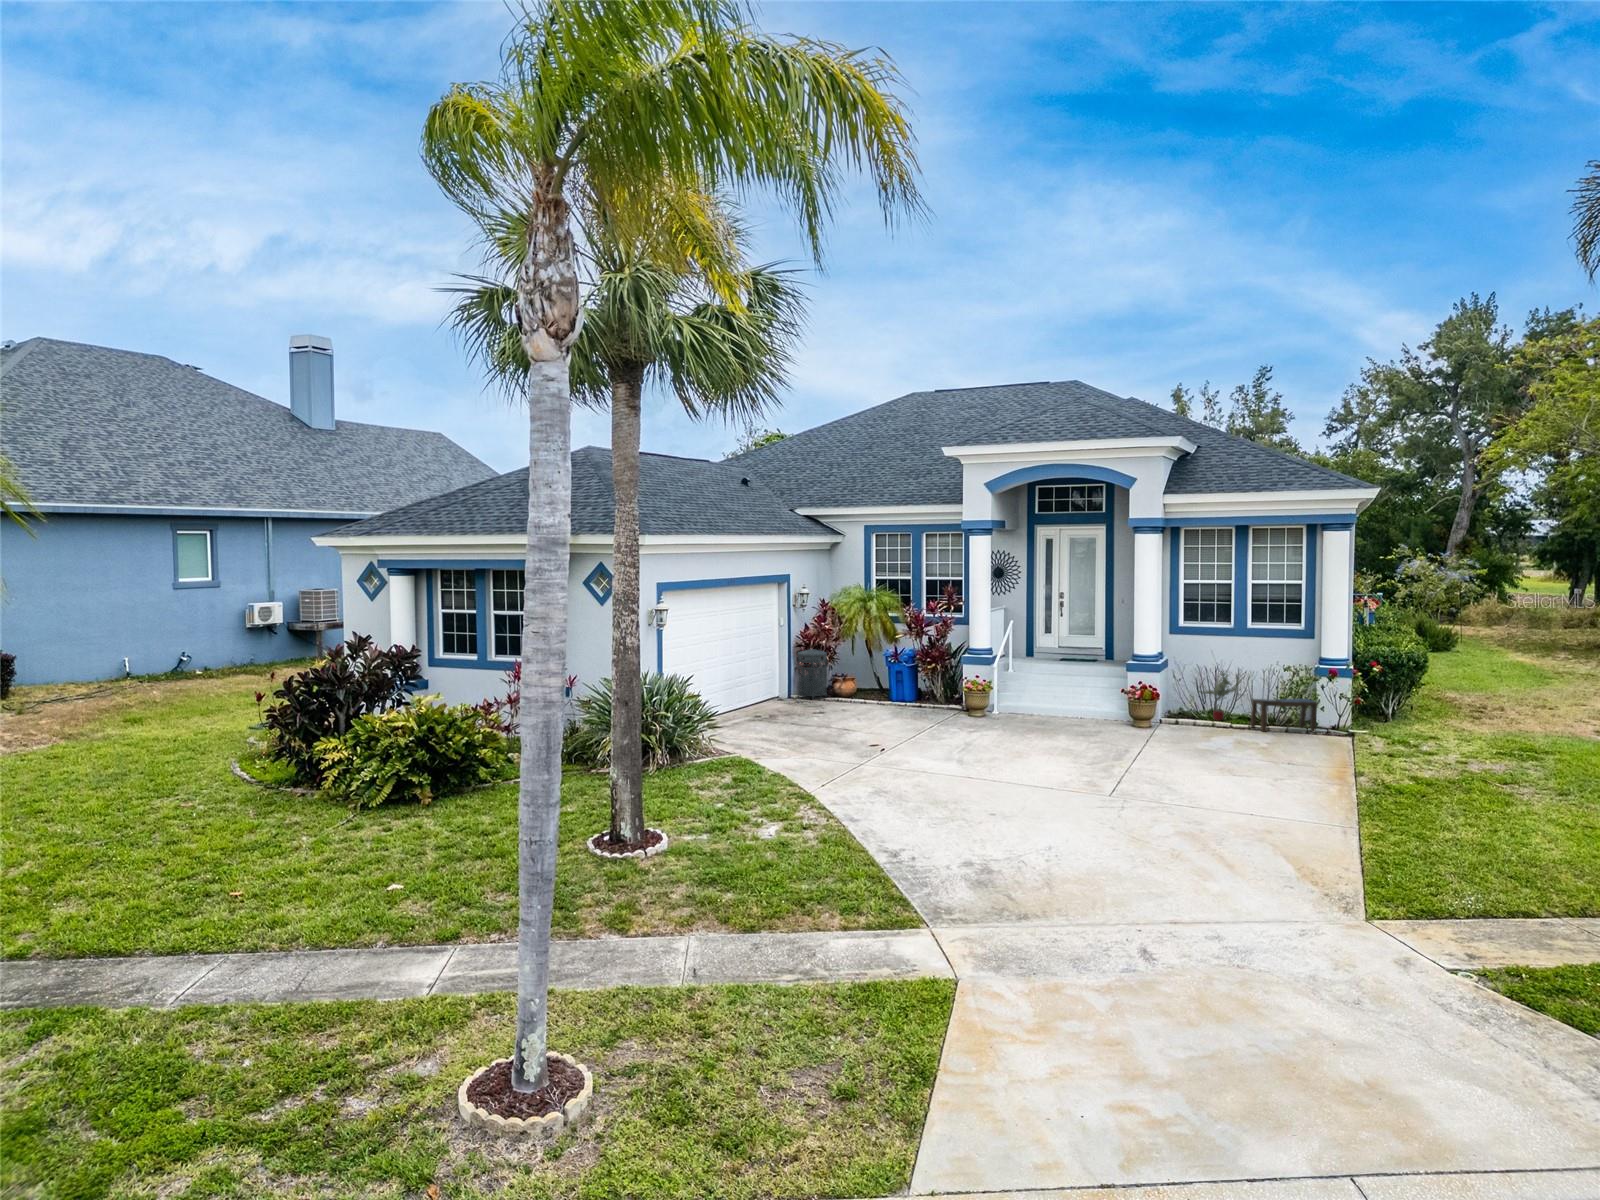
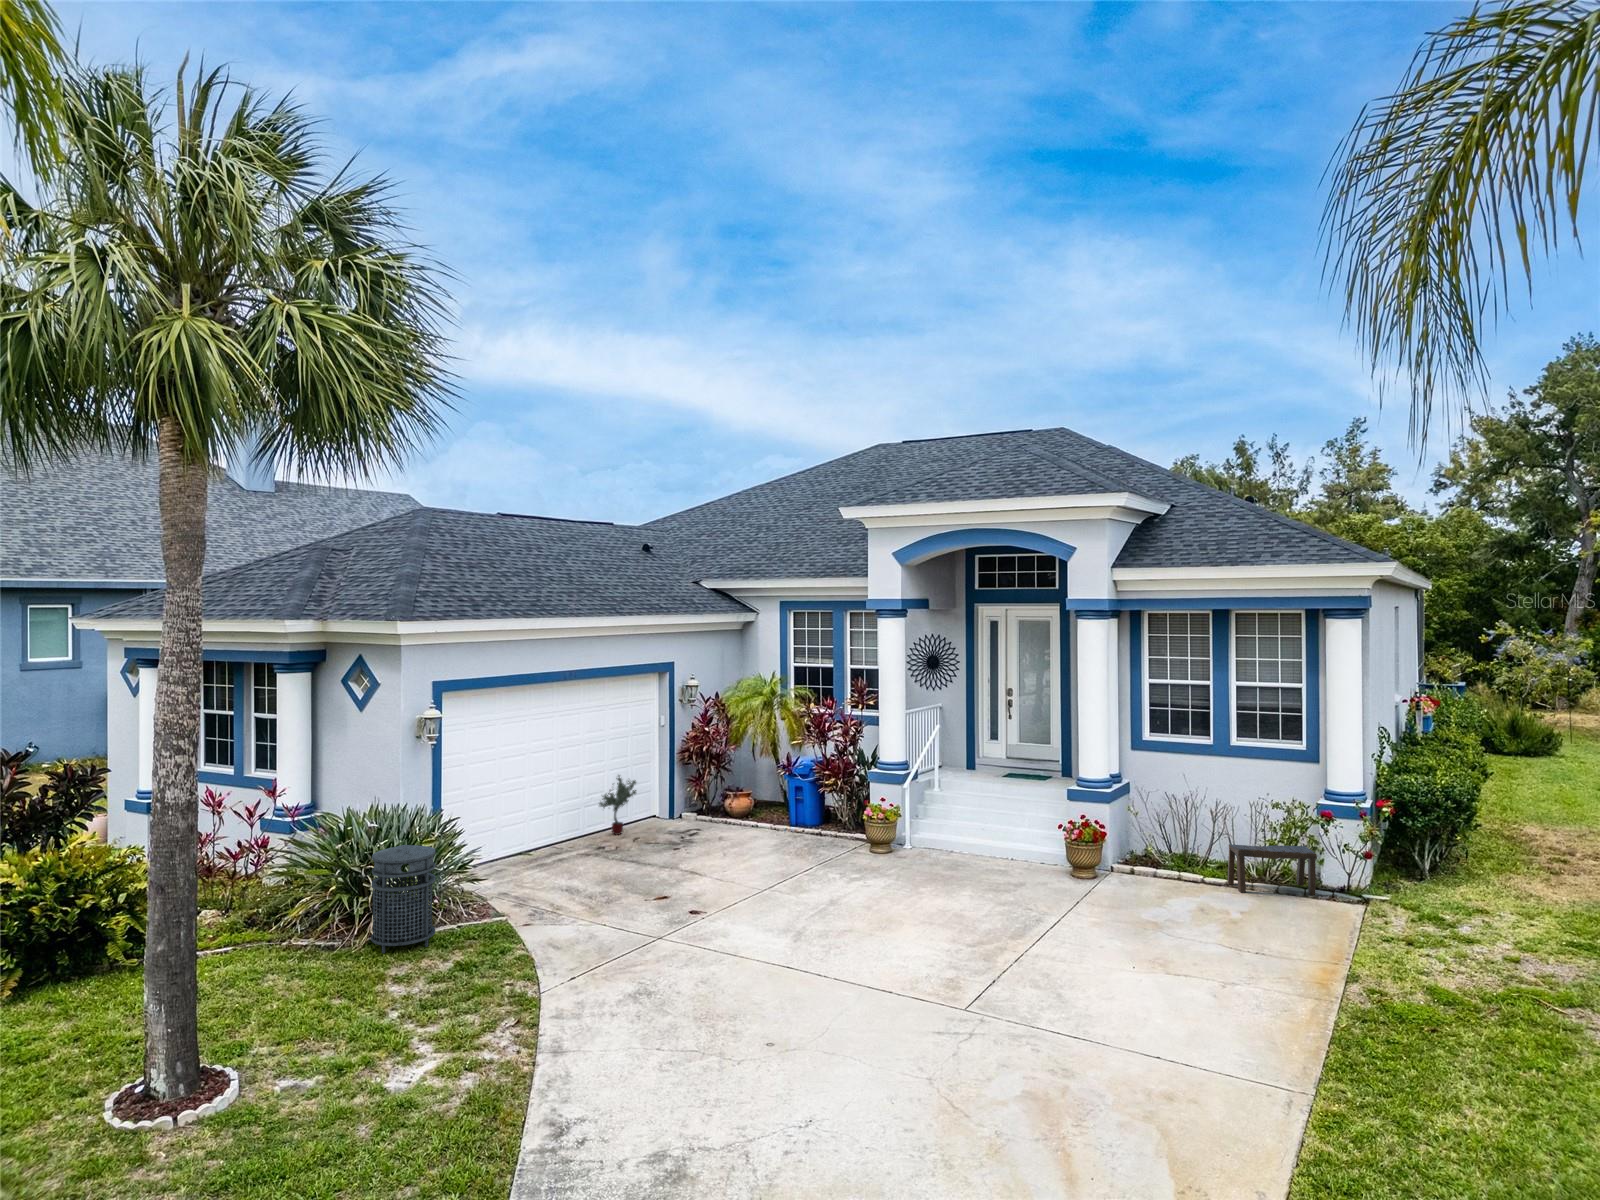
trash can: present [798,649,827,699] -> present [371,845,436,953]
potted tree: present [1199,671,1241,721] -> present [599,775,636,835]

